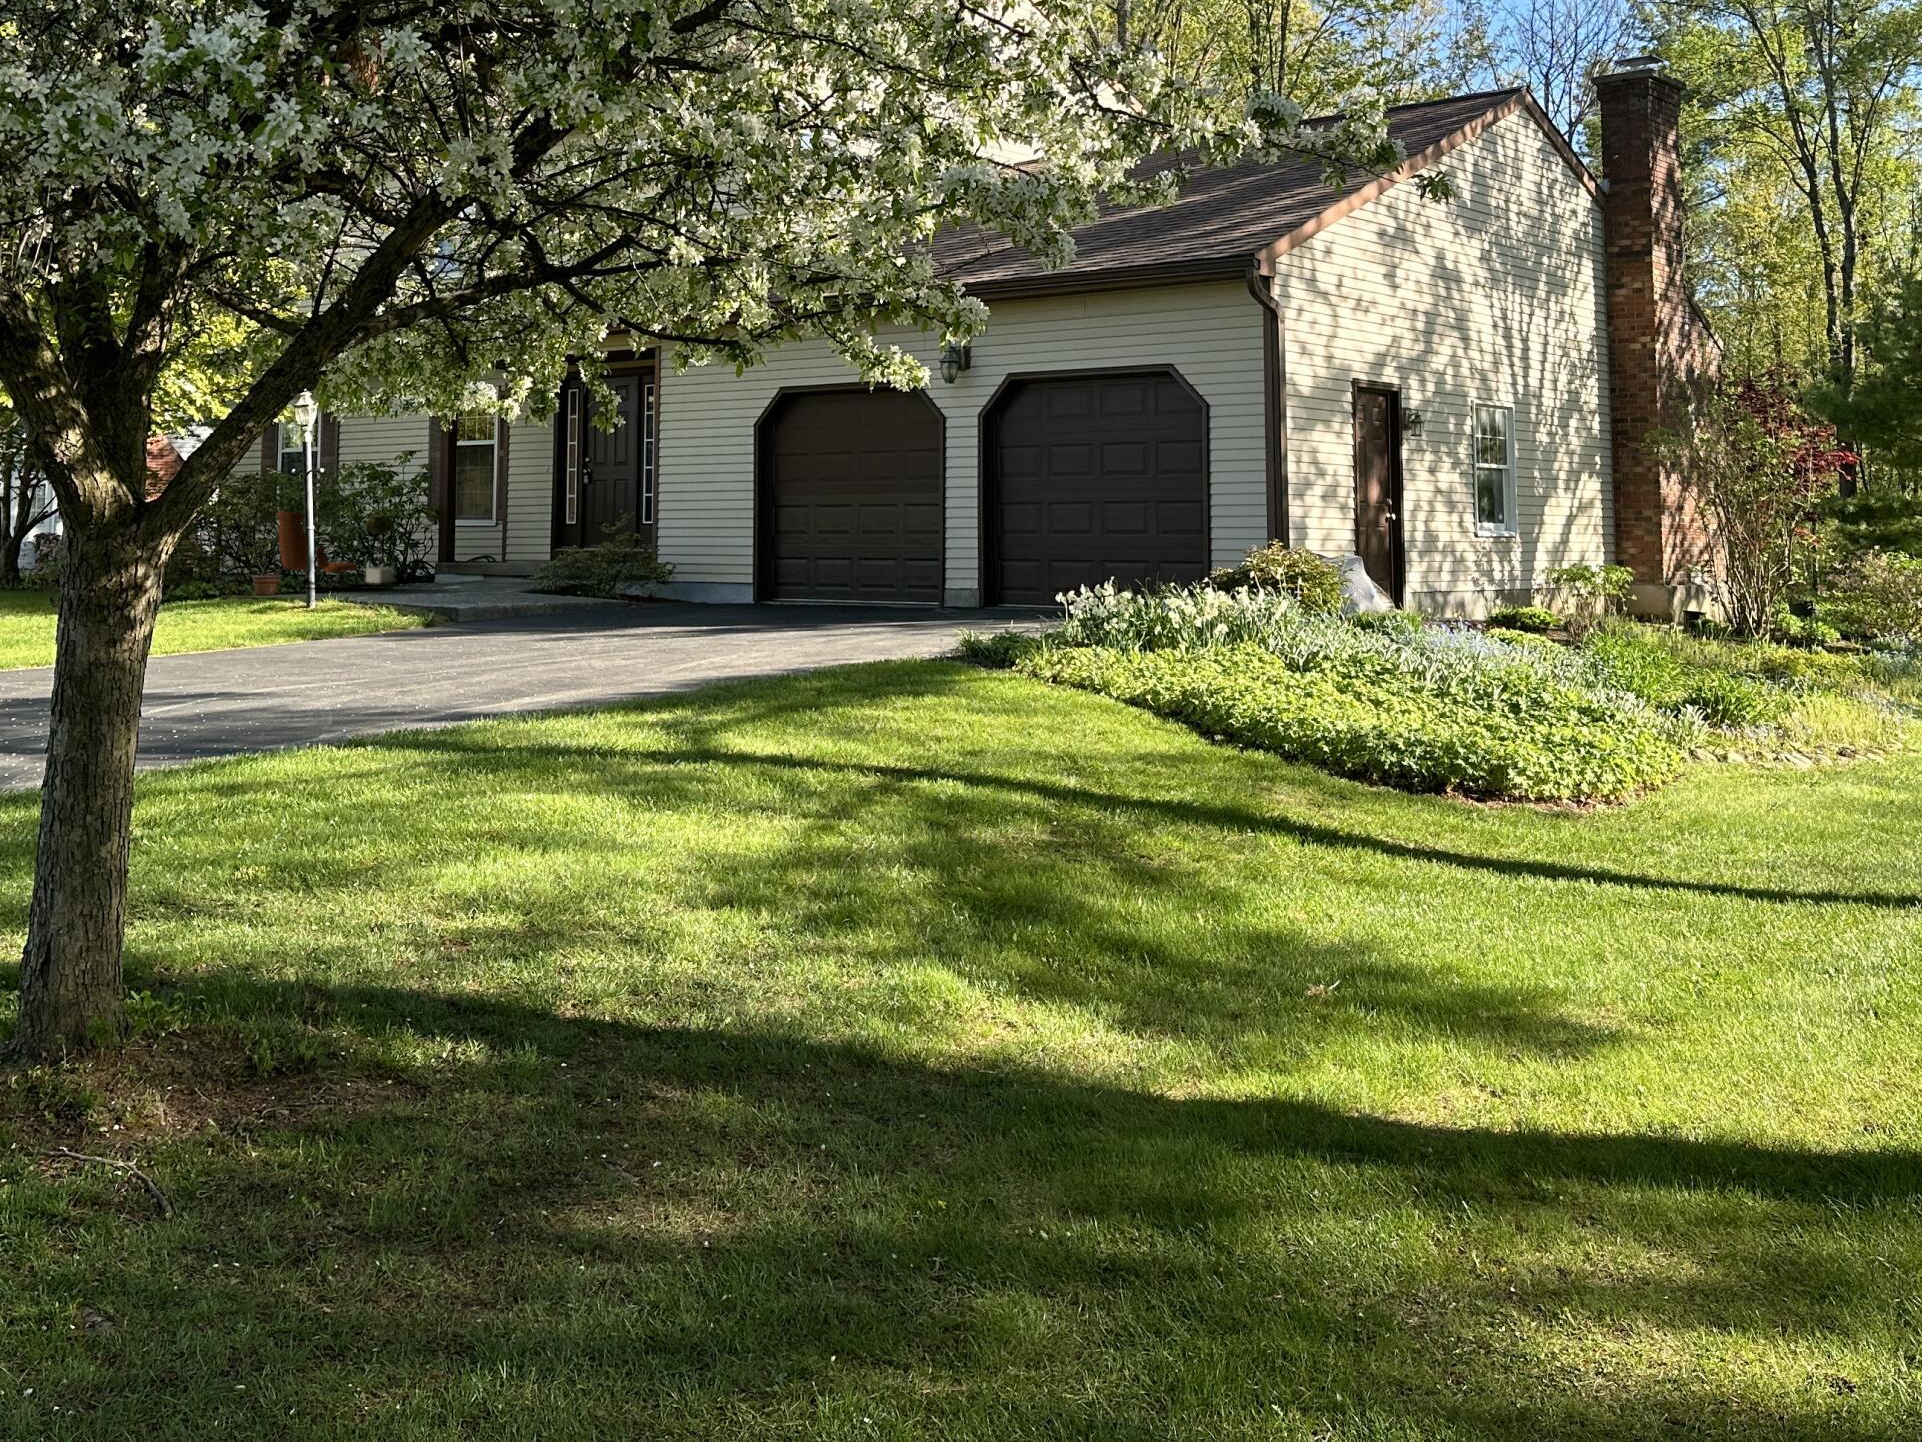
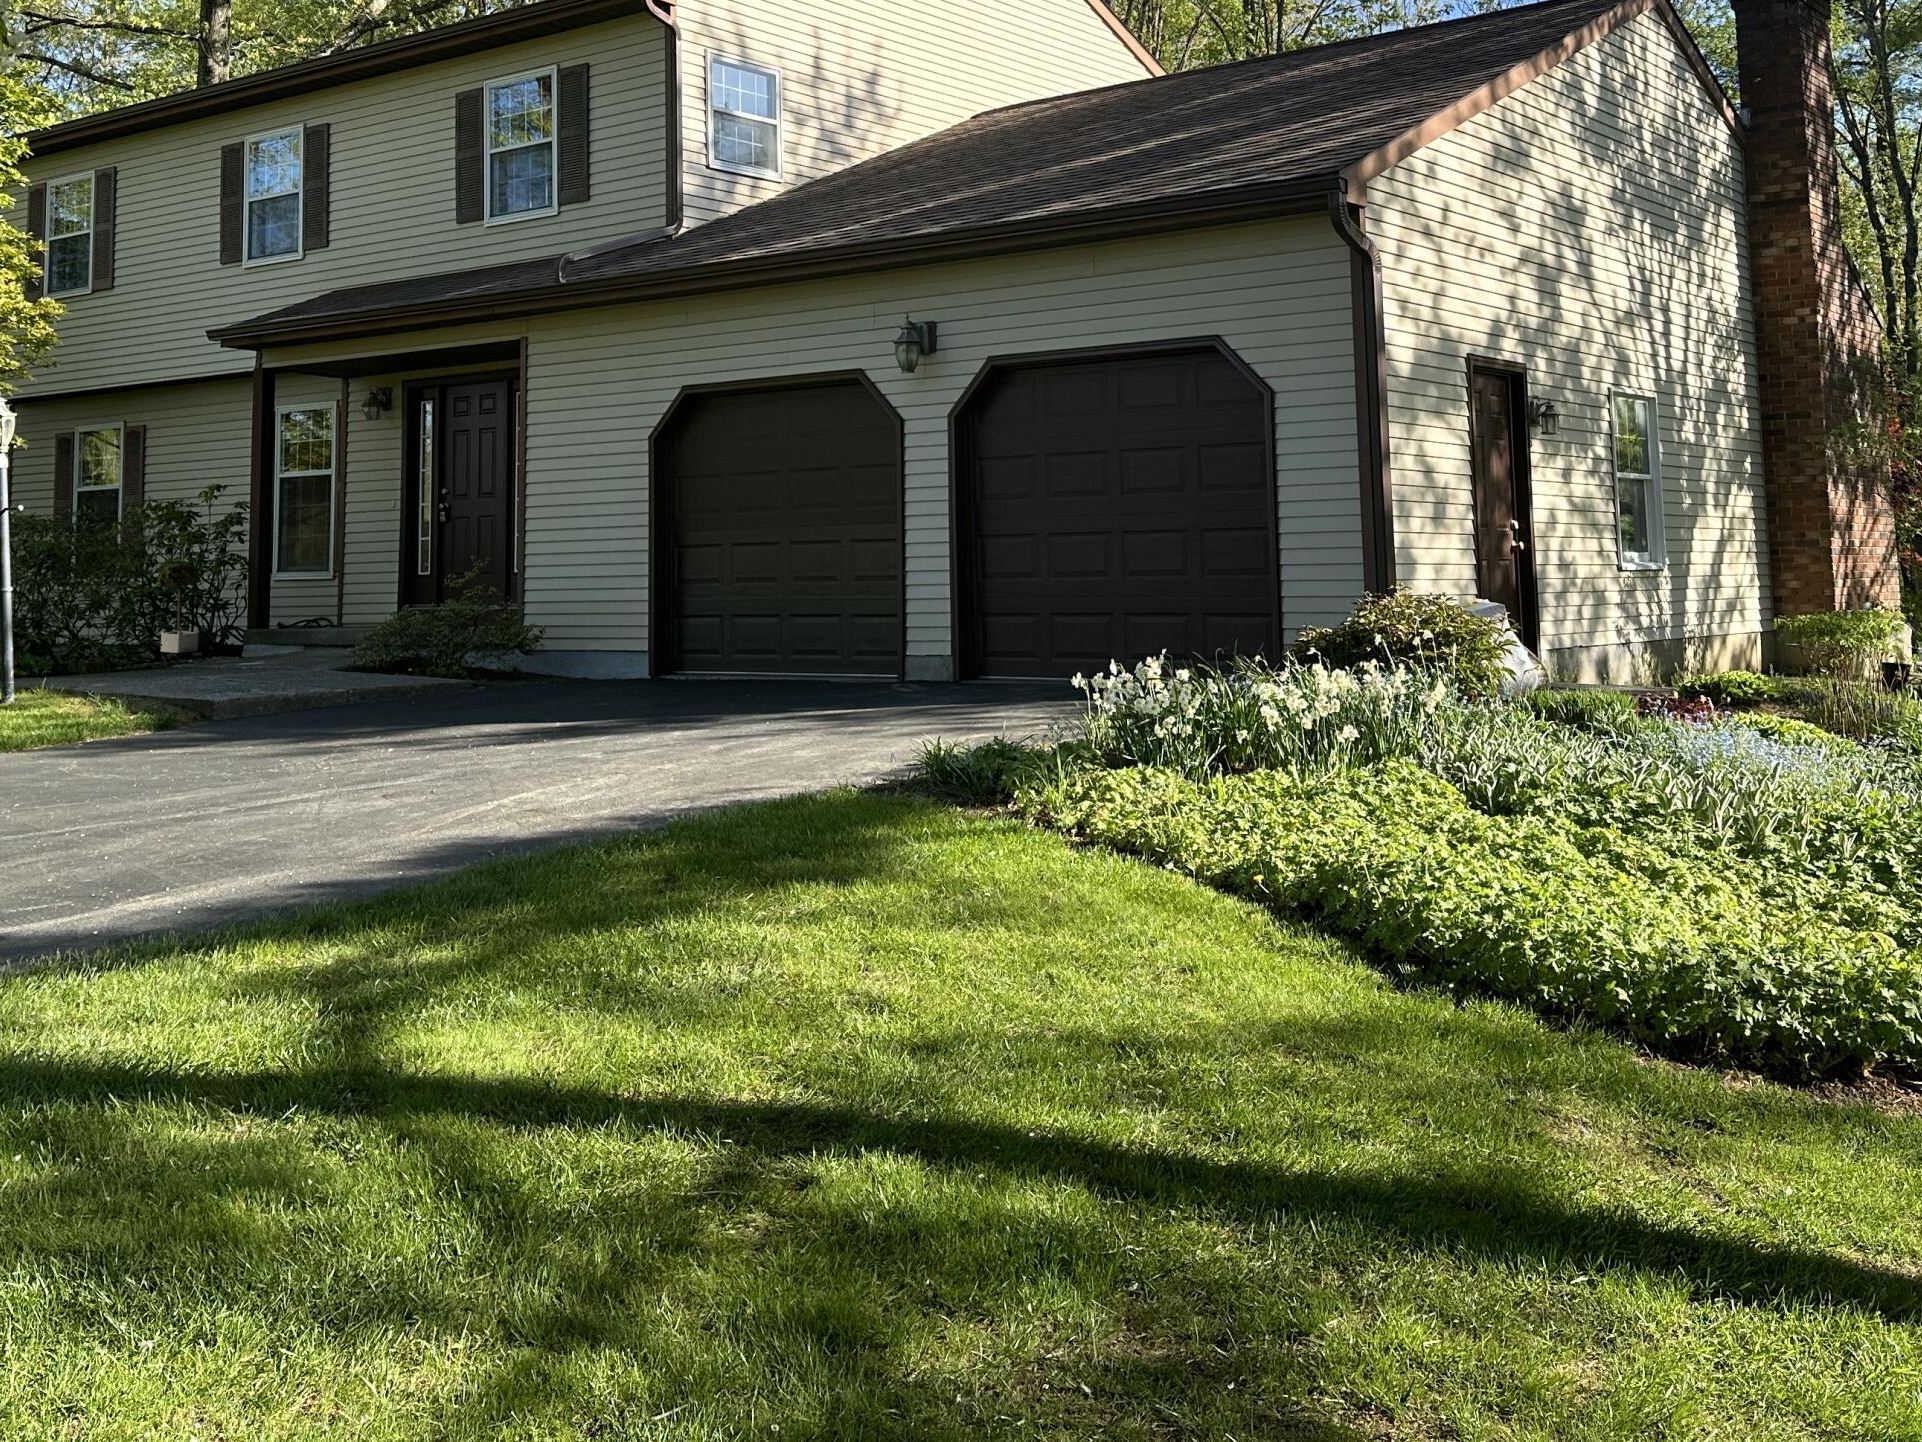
lounge chair: present [277,511,357,587] -> none [30,561,146,664]

